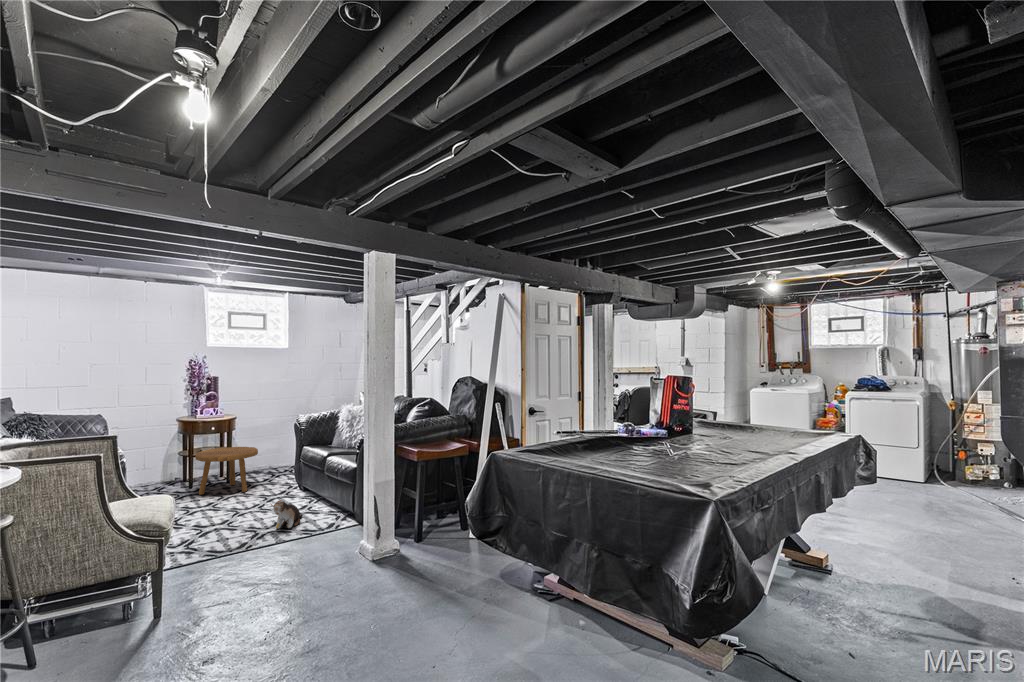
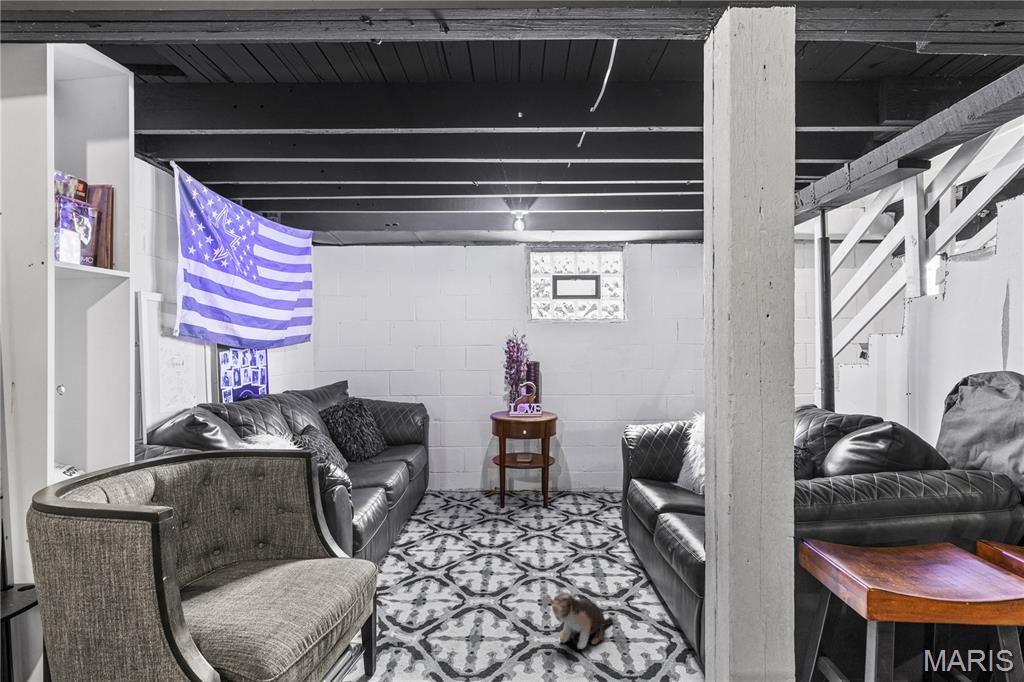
footstool: present [196,447,258,495] -> none [503,459,578,531]

